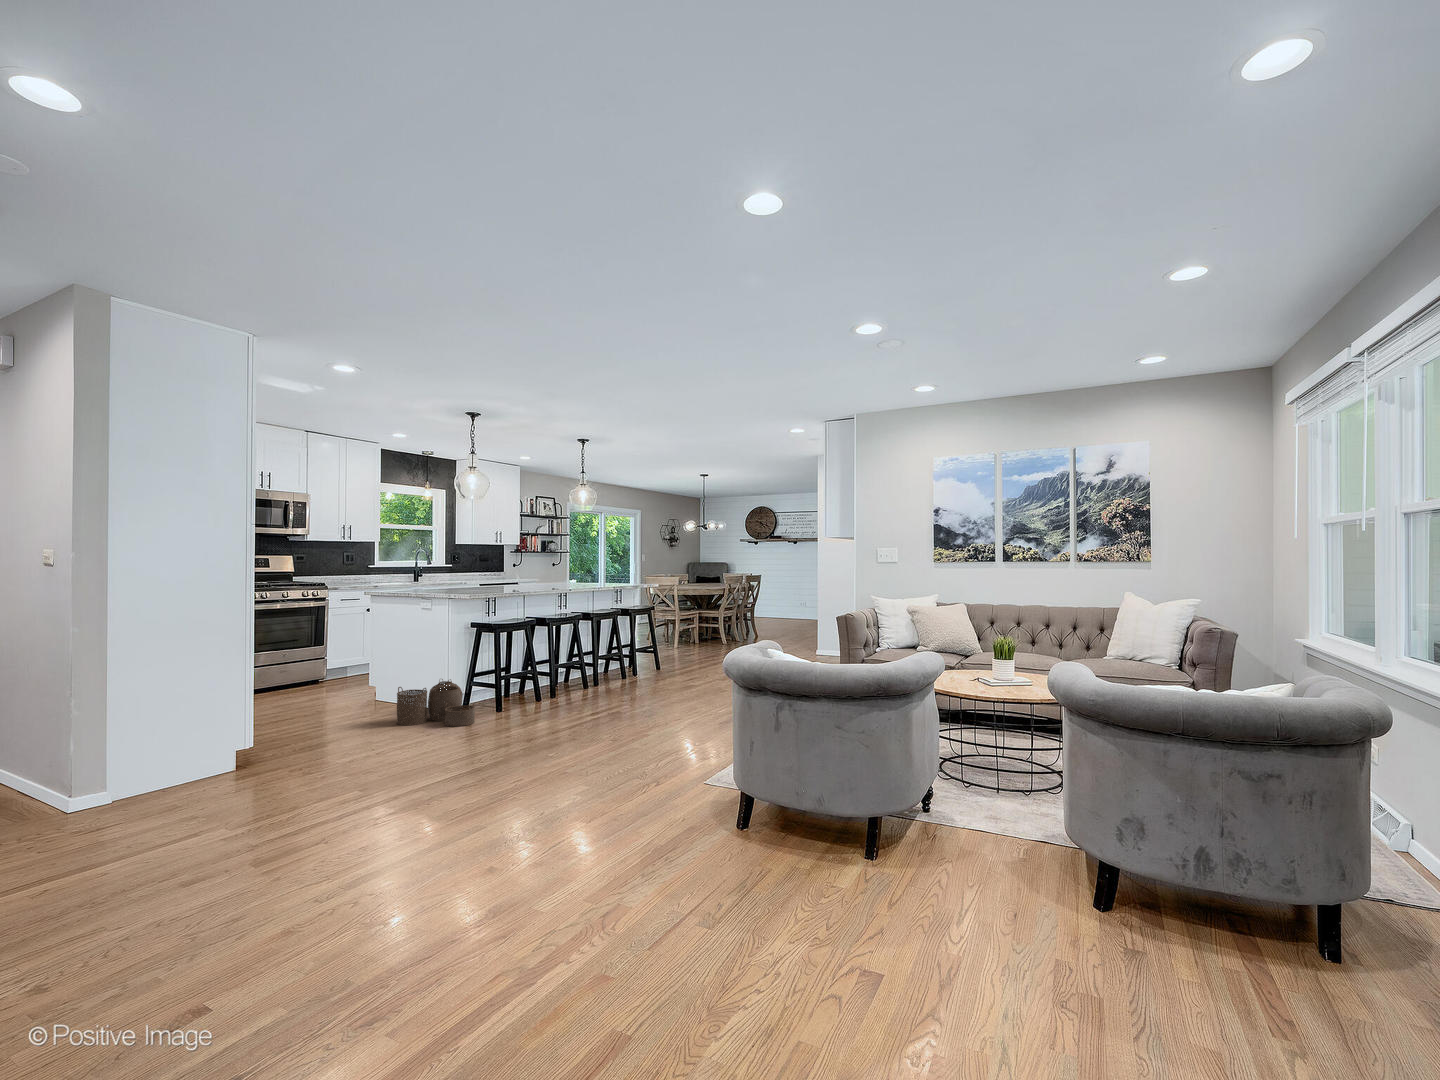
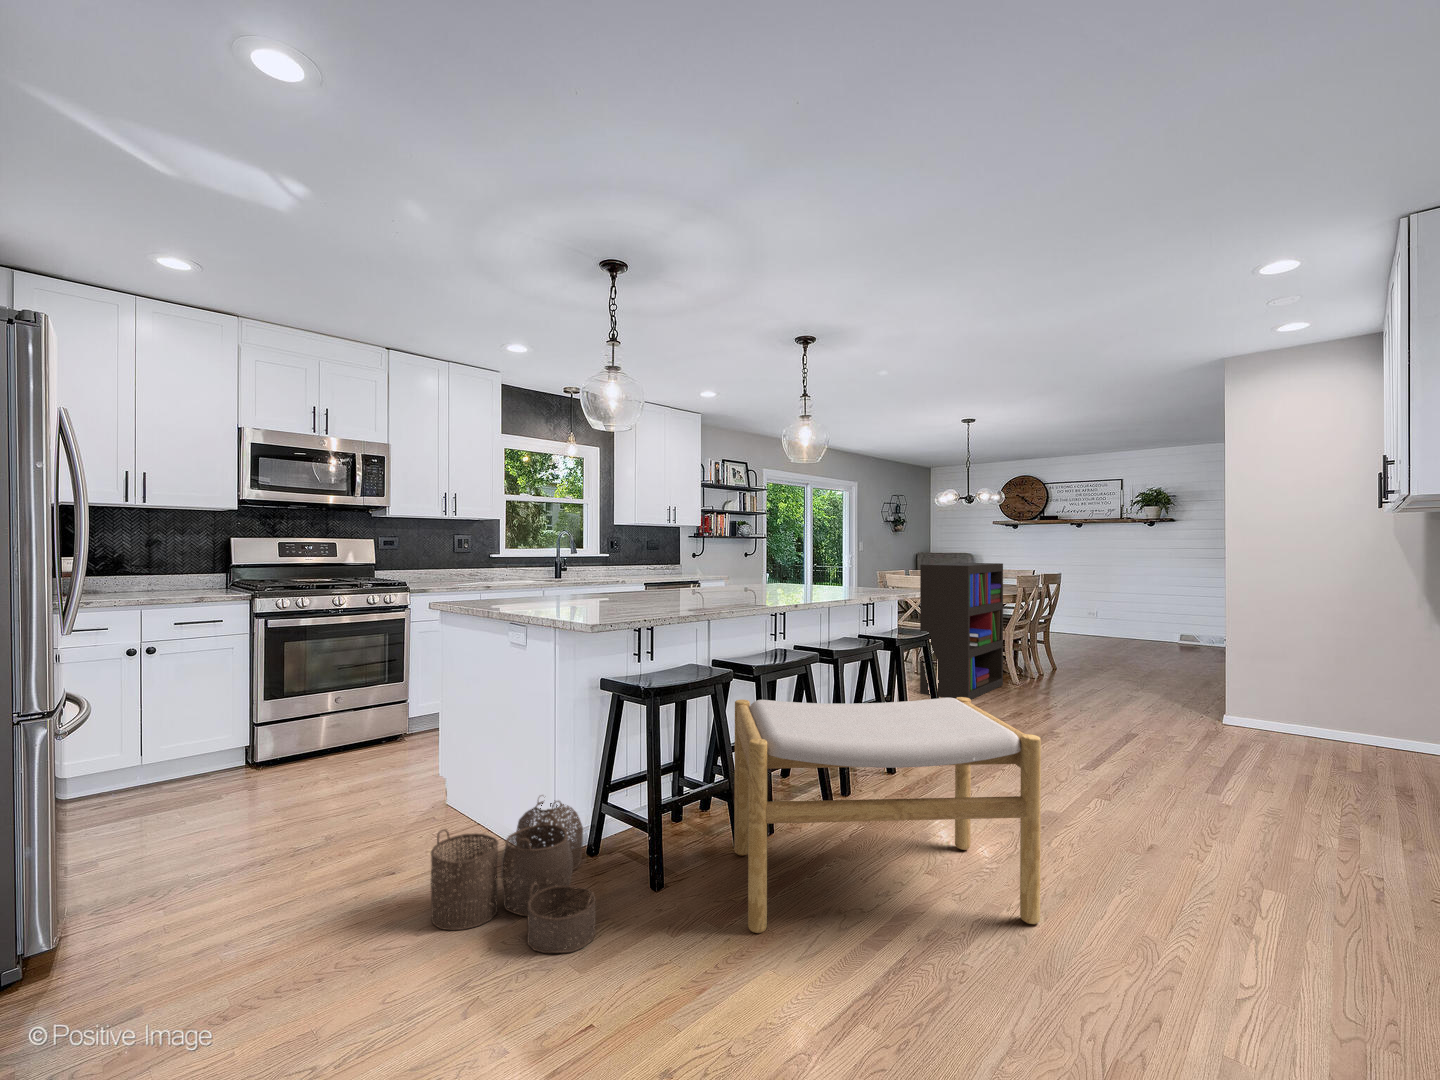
bookshelf: none [663,568,717,652] -> present [920,563,1003,699]
footstool: none [537,627,662,718] -> present [734,697,1041,933]

